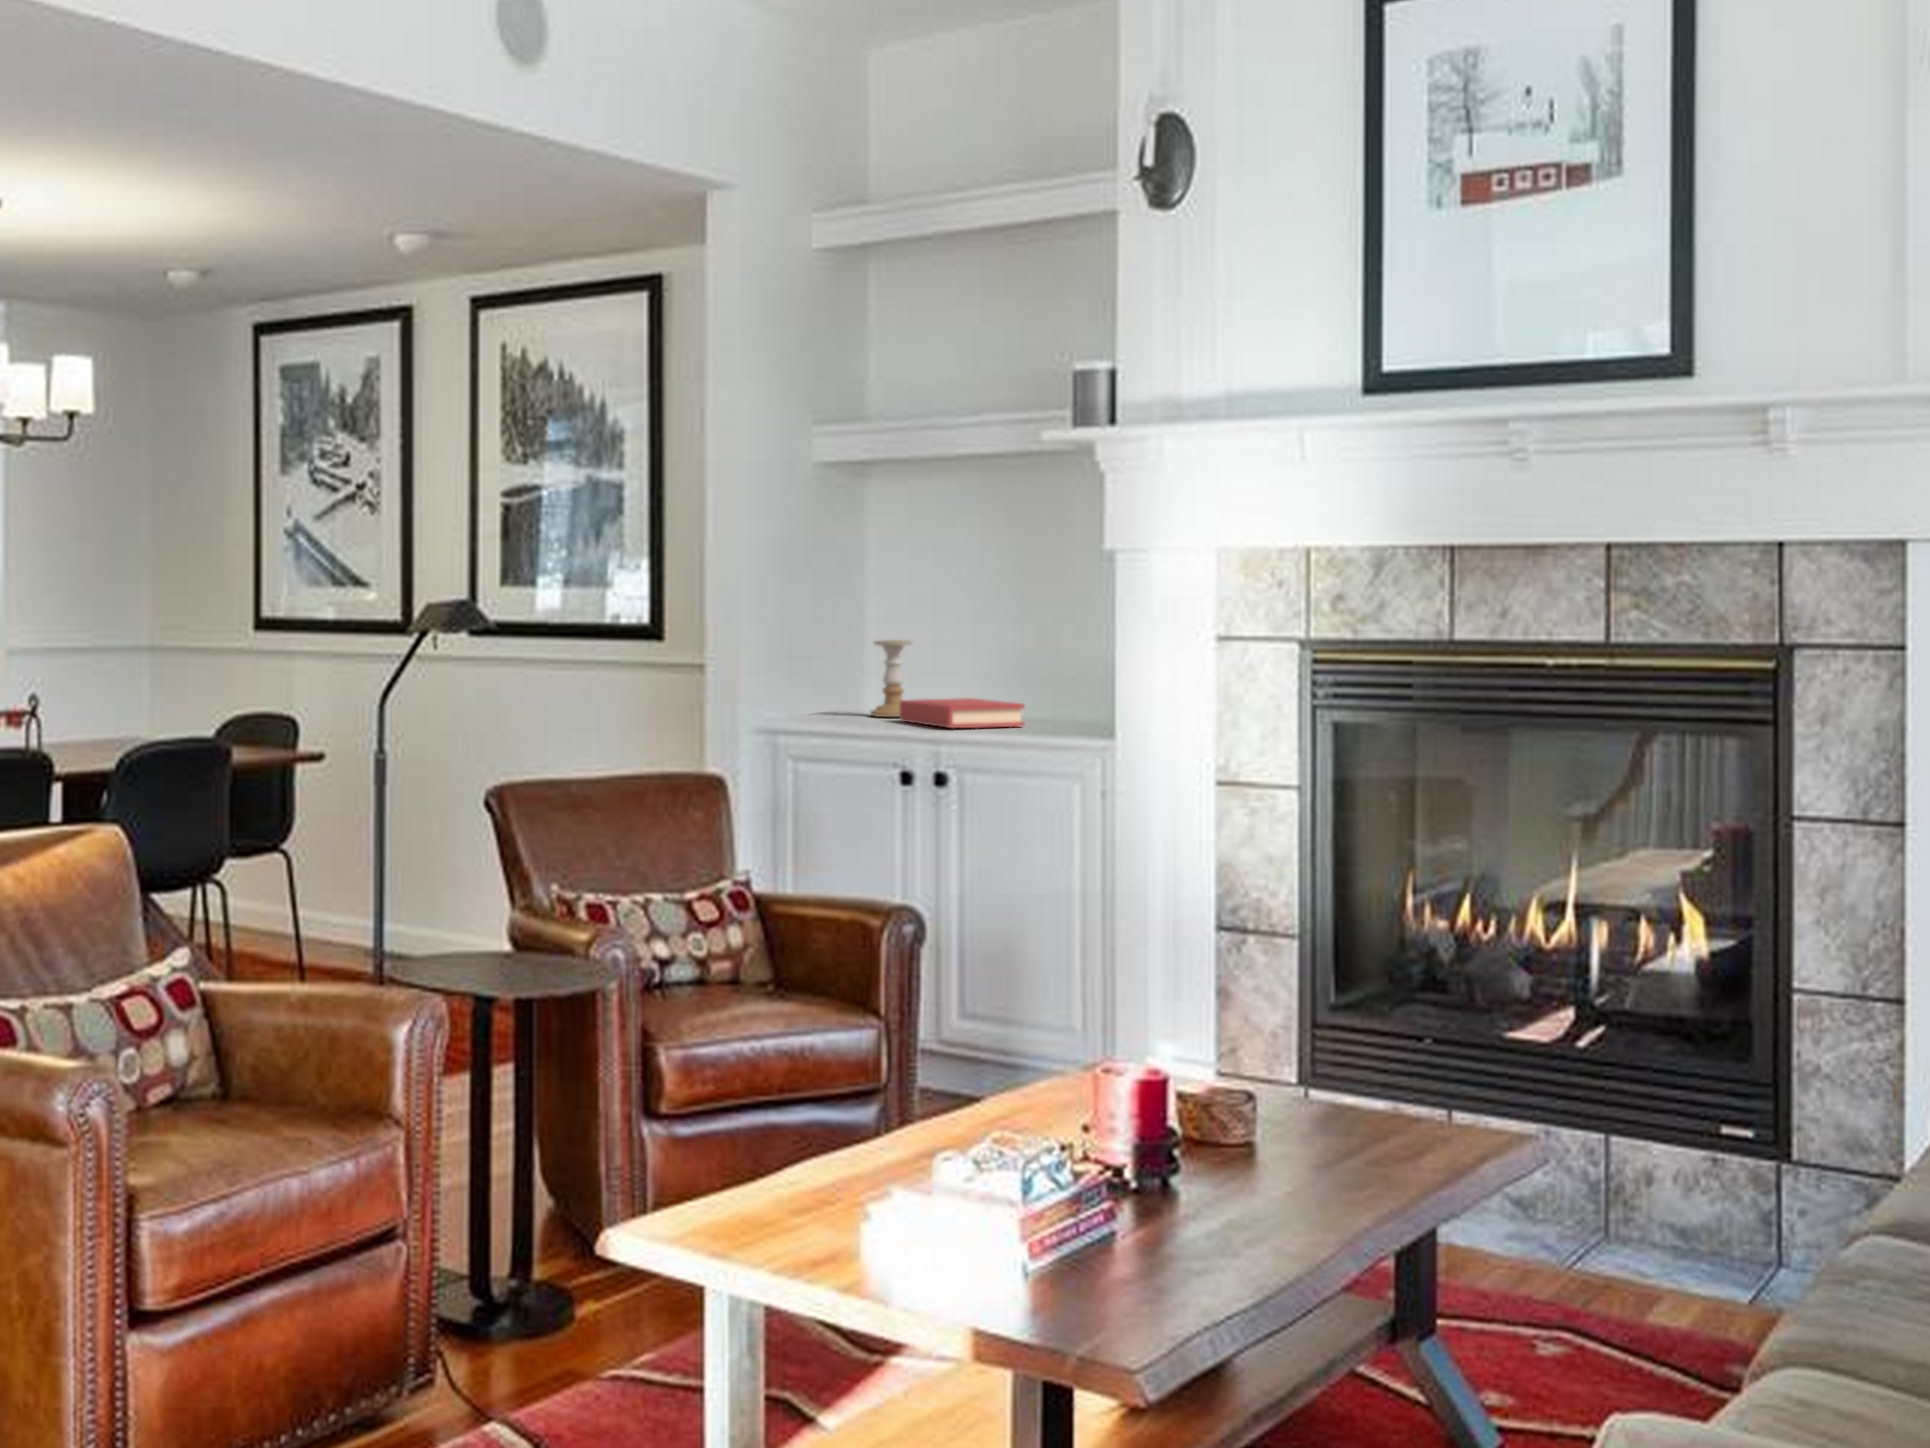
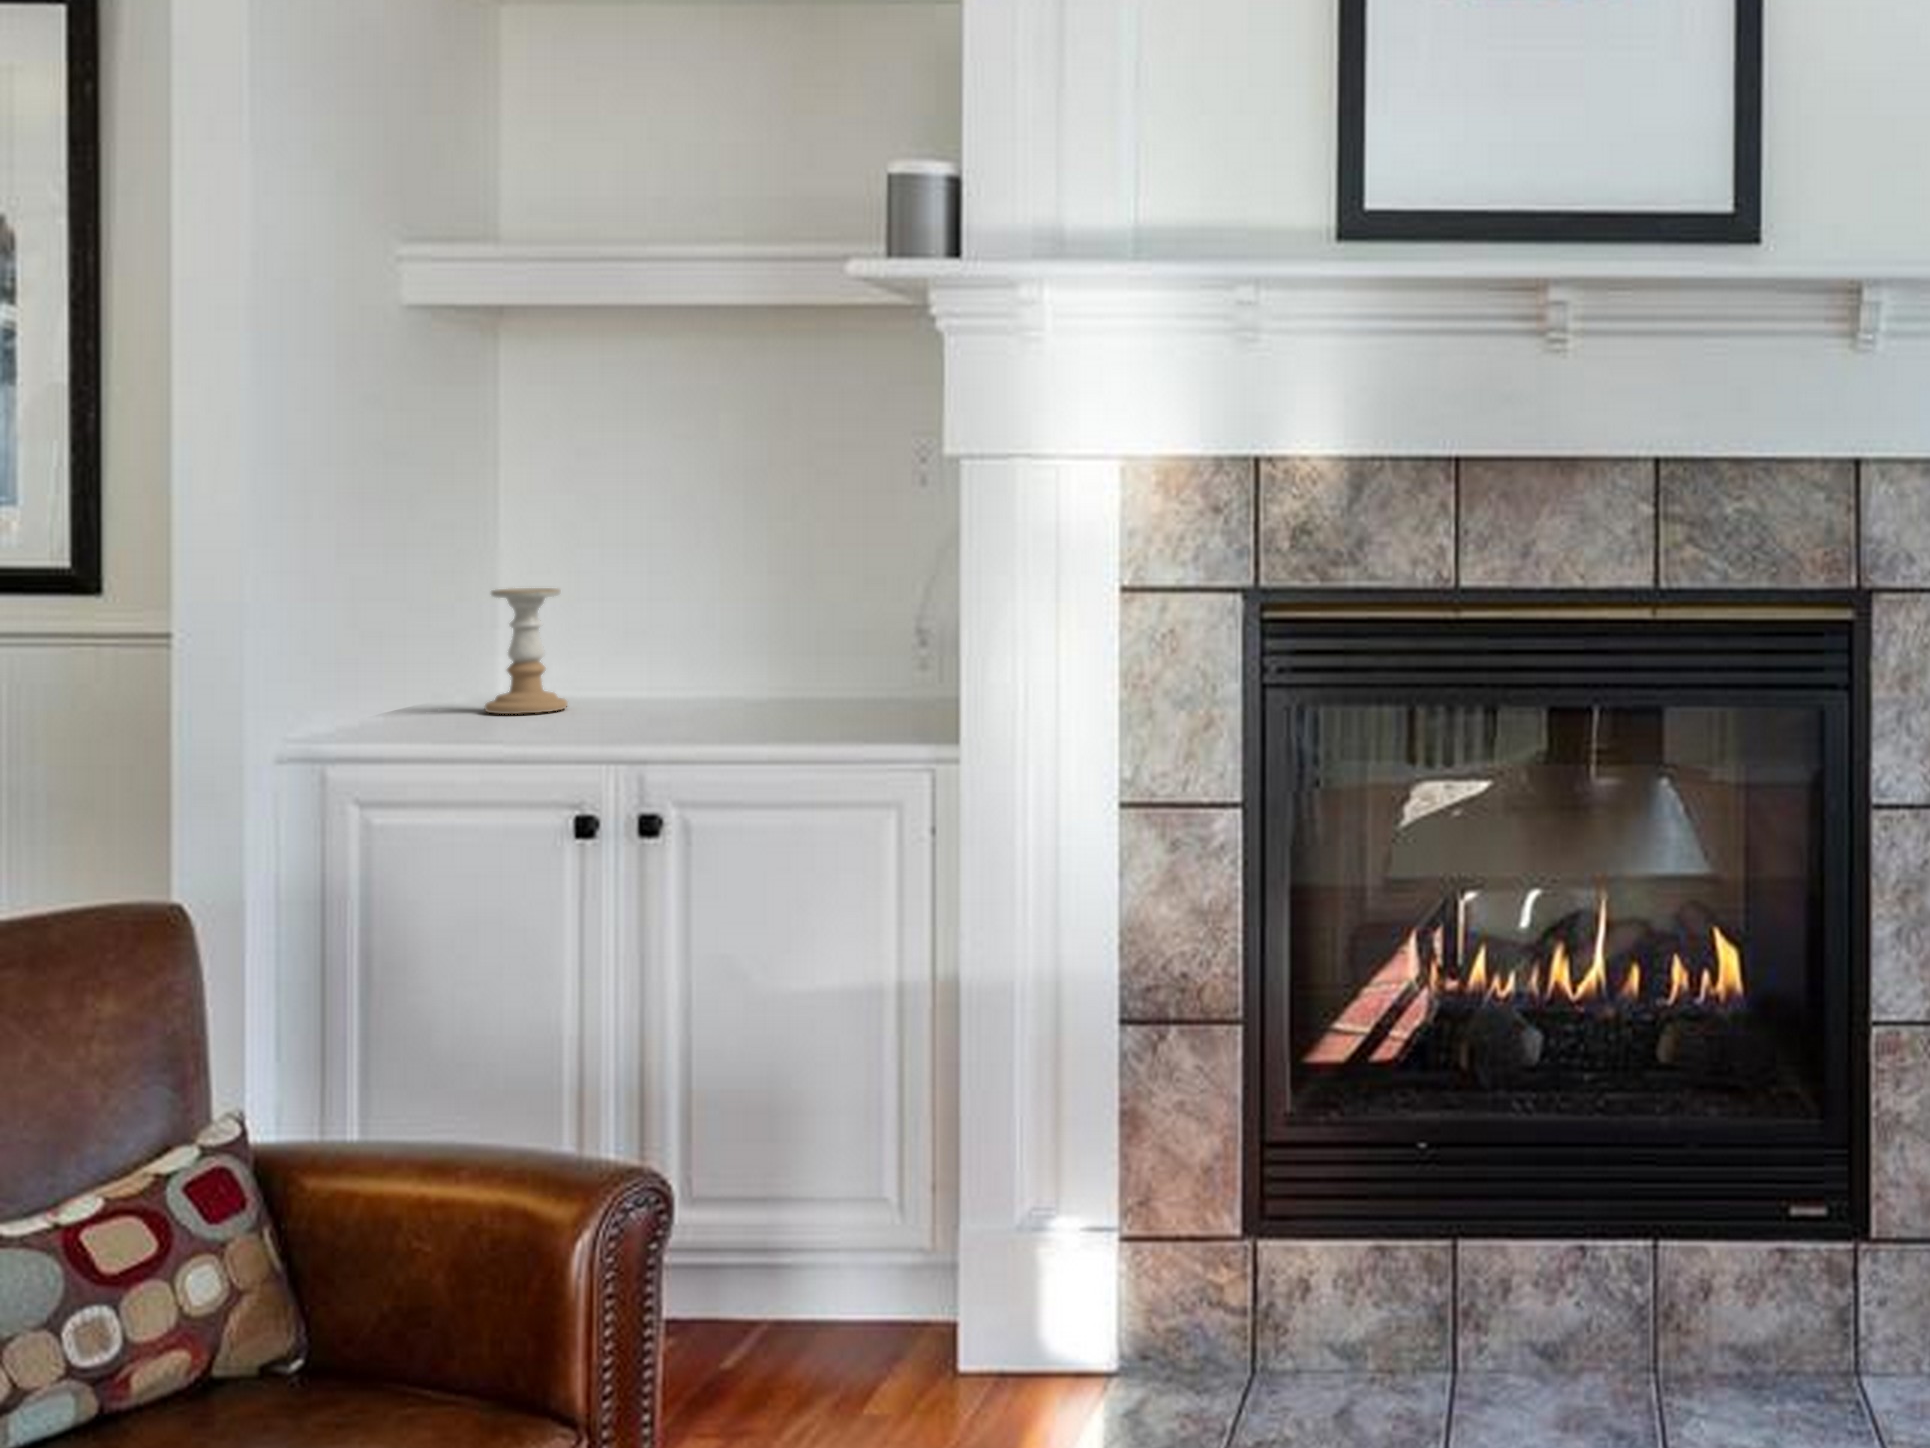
hardback book: present [900,698,1025,728] -> none [547,676,770,734]

